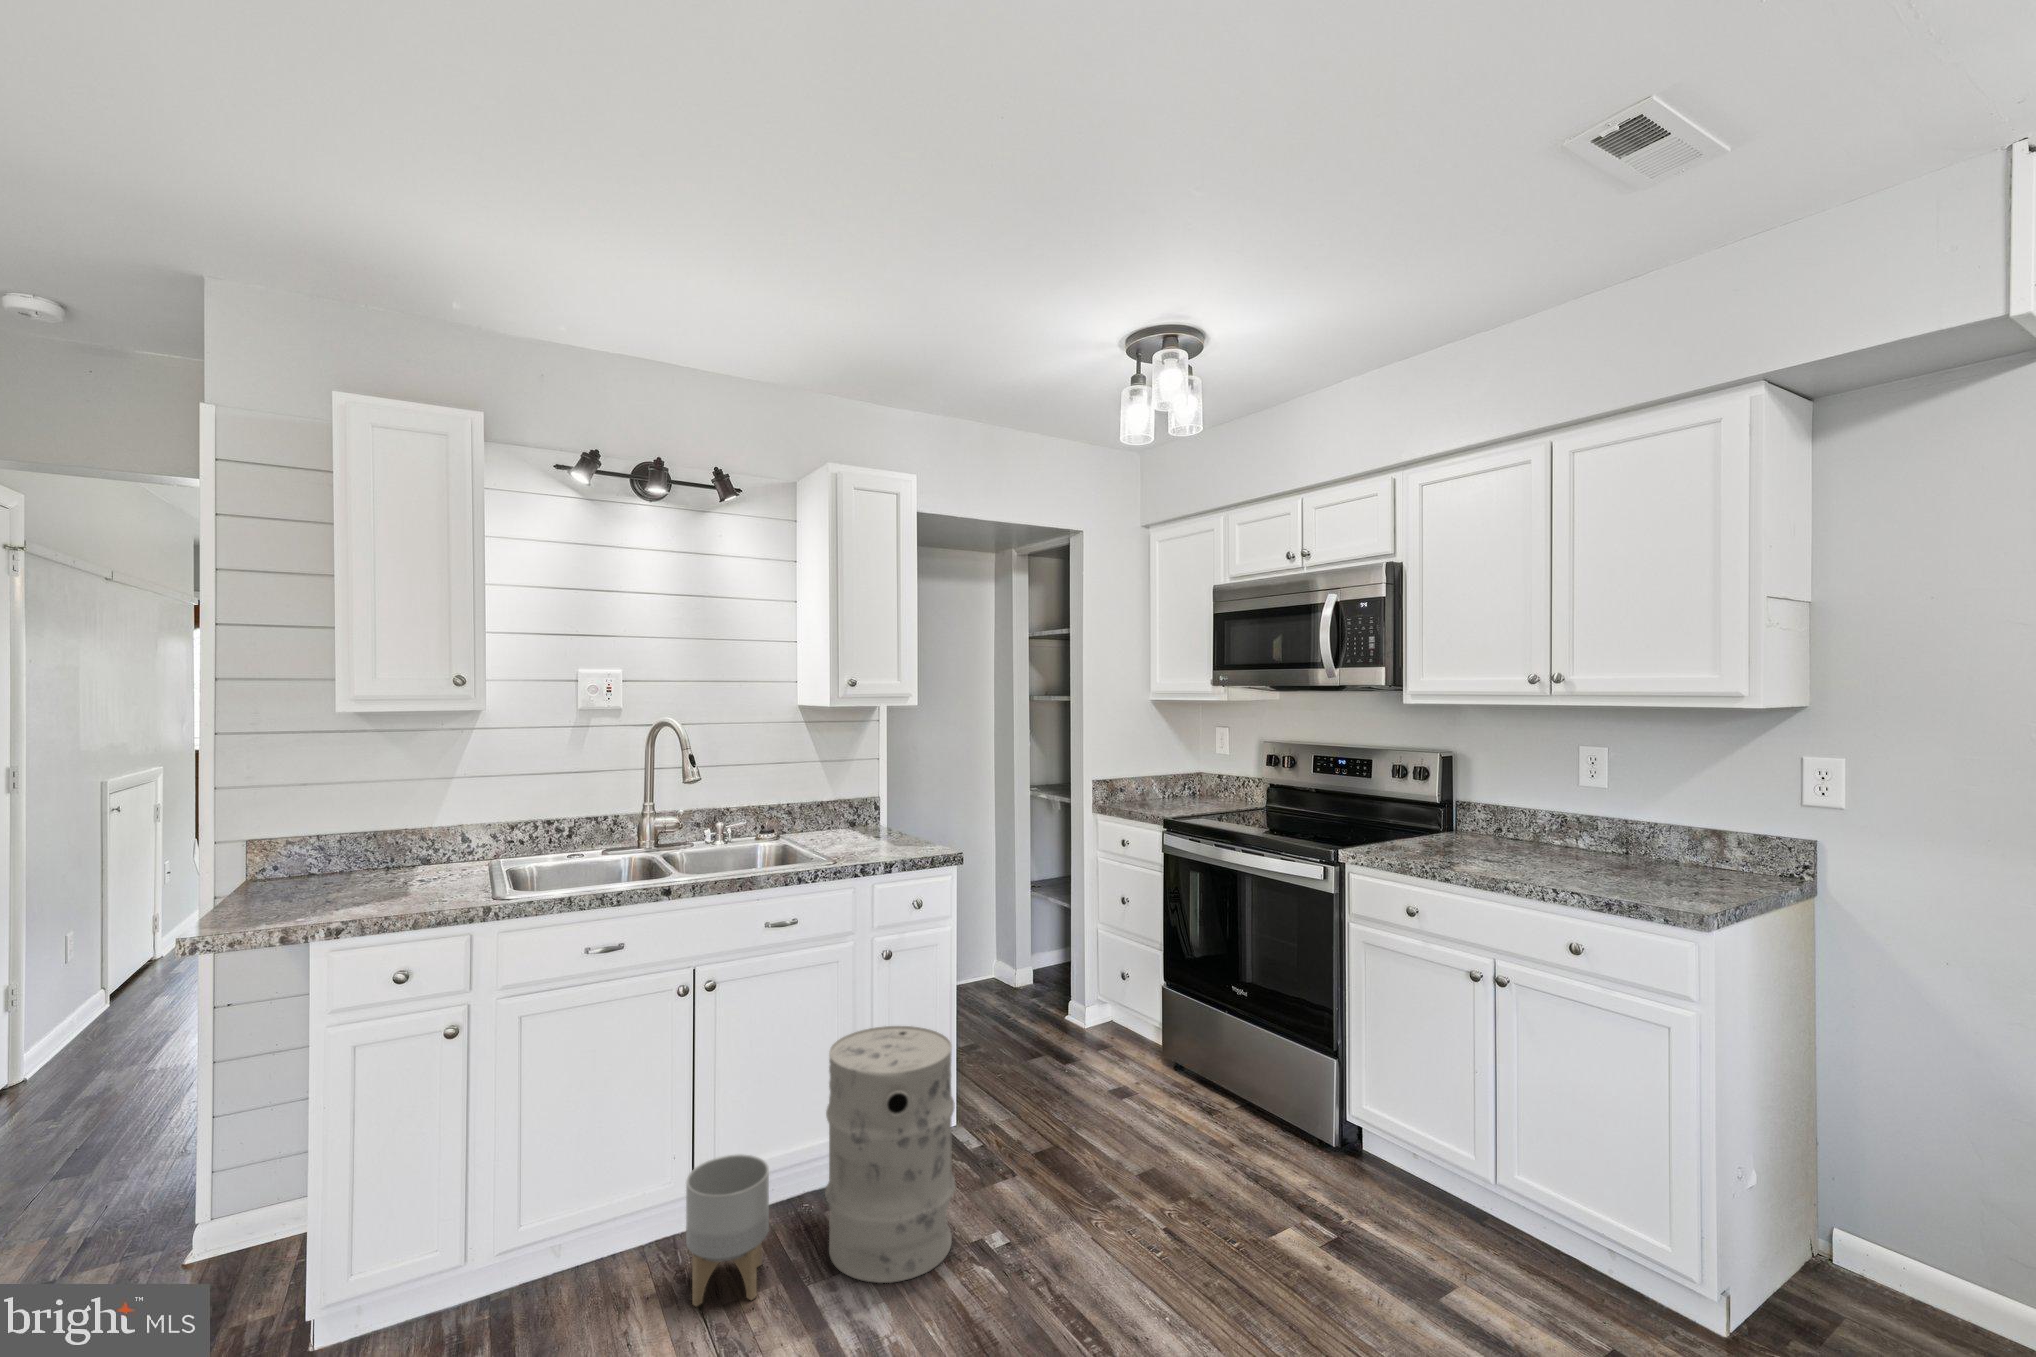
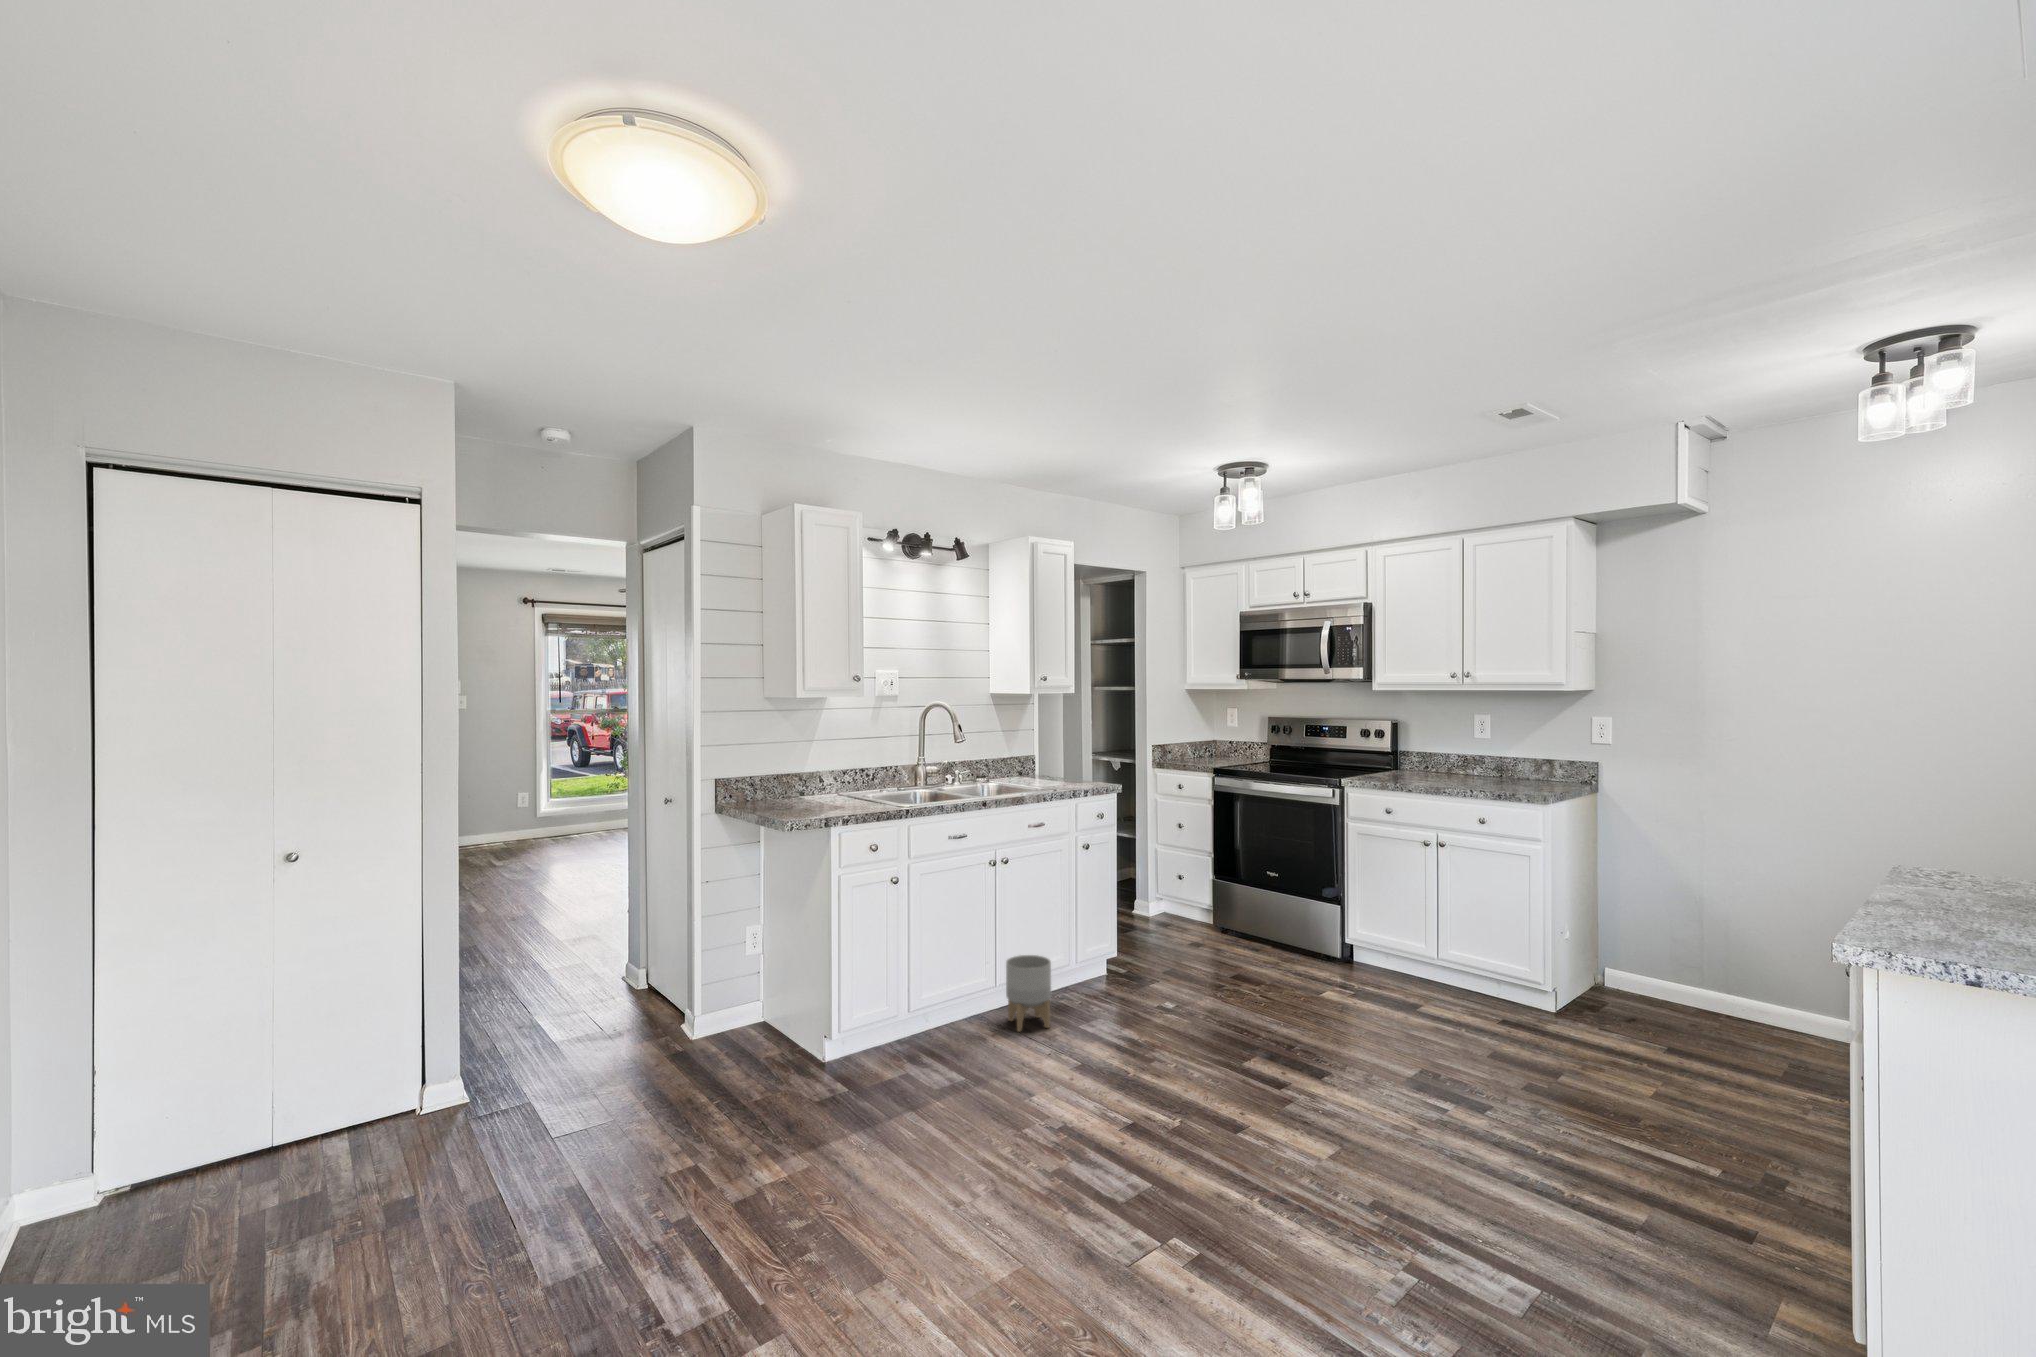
trash can: present [825,1026,955,1283] -> none [1069,885,1145,1019]

